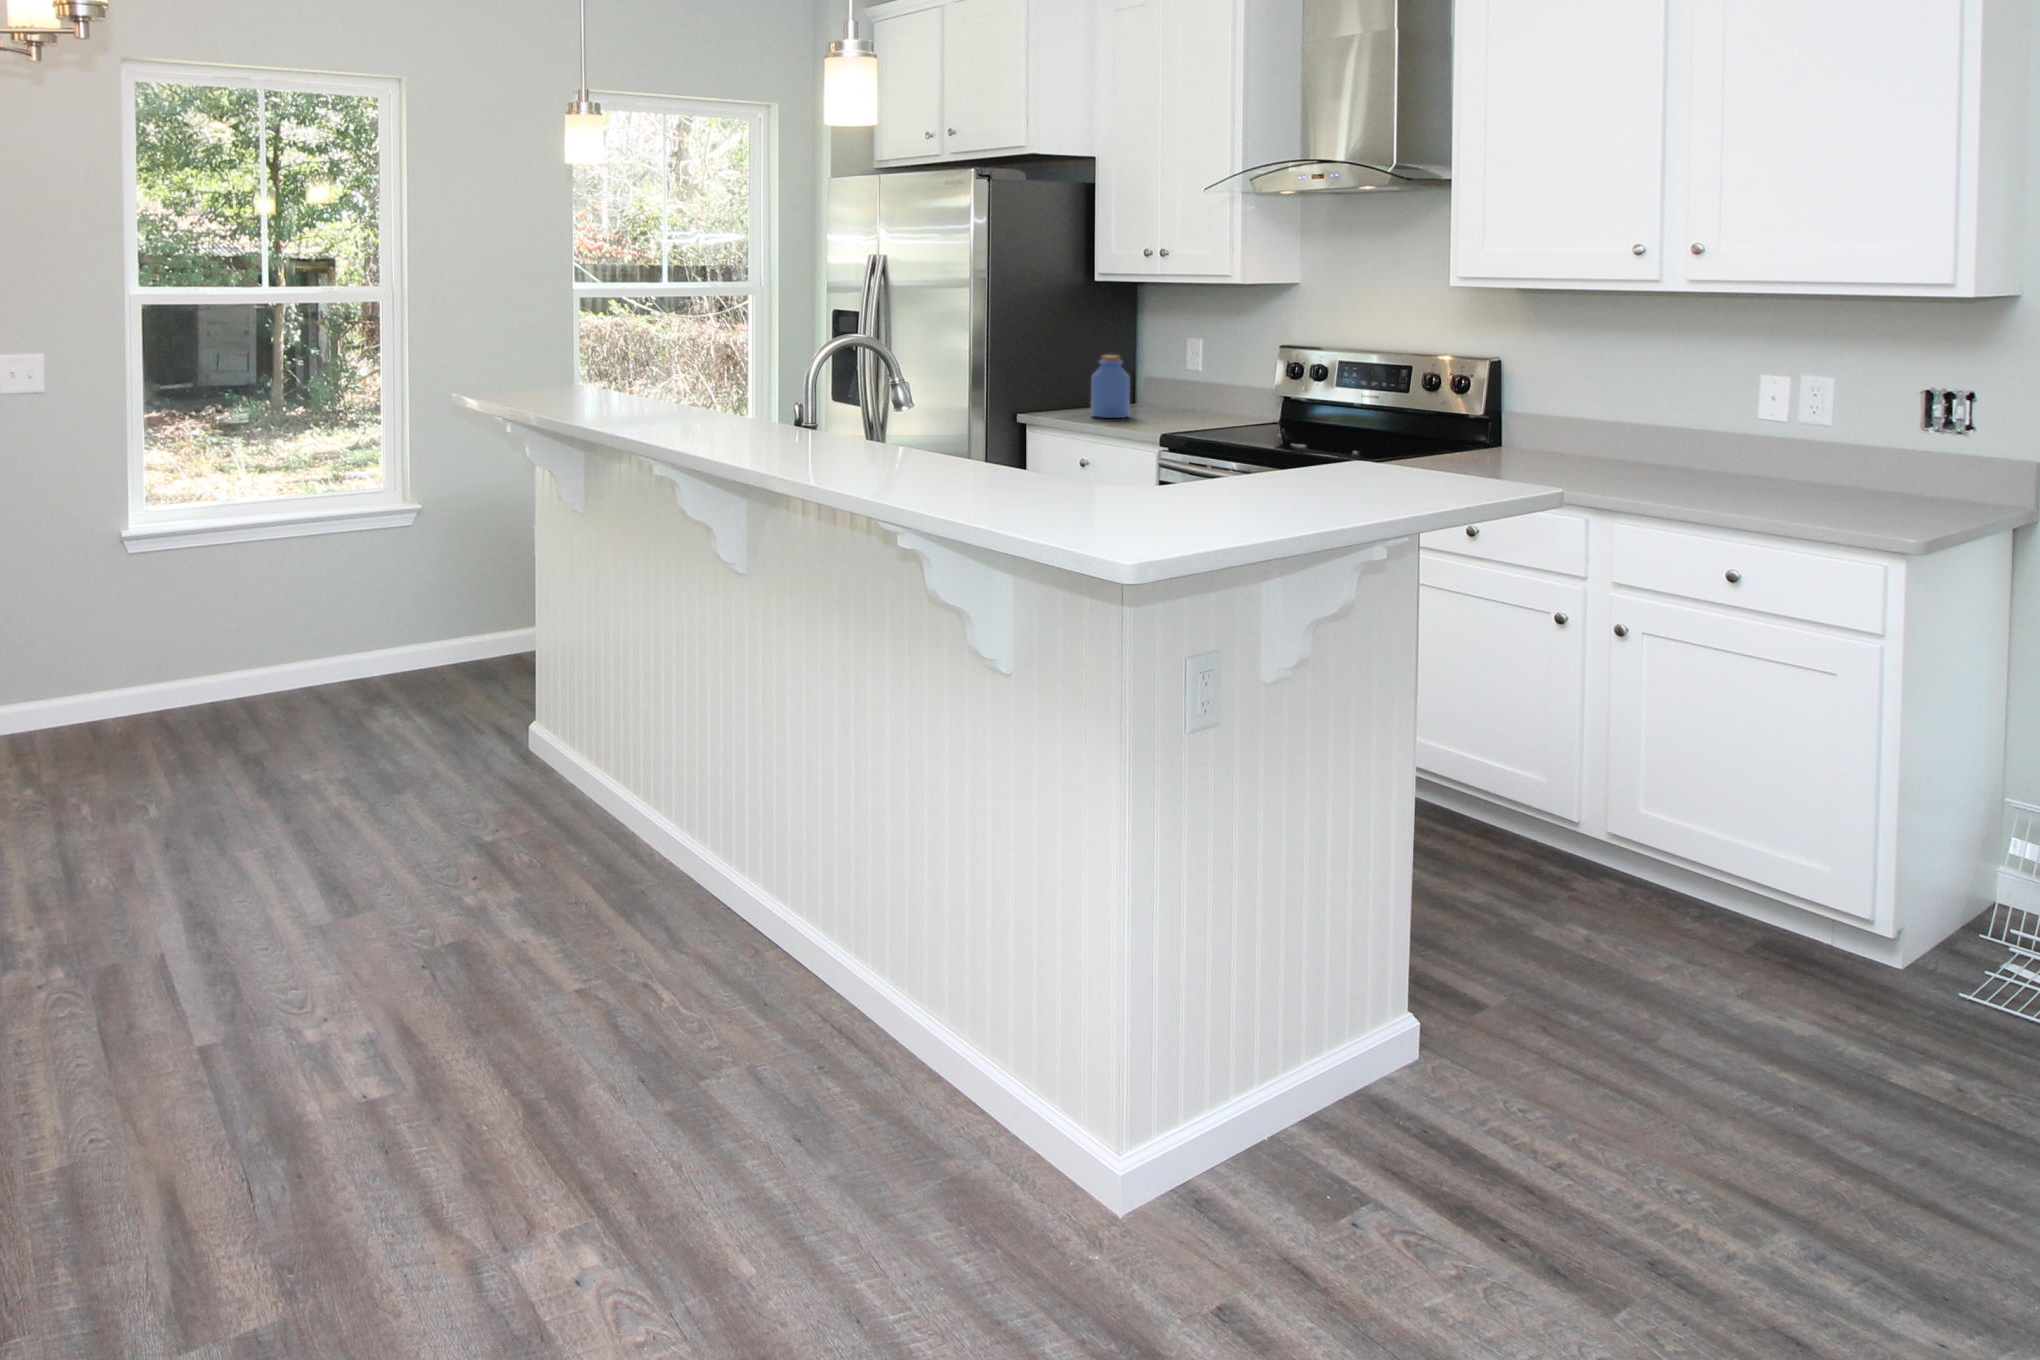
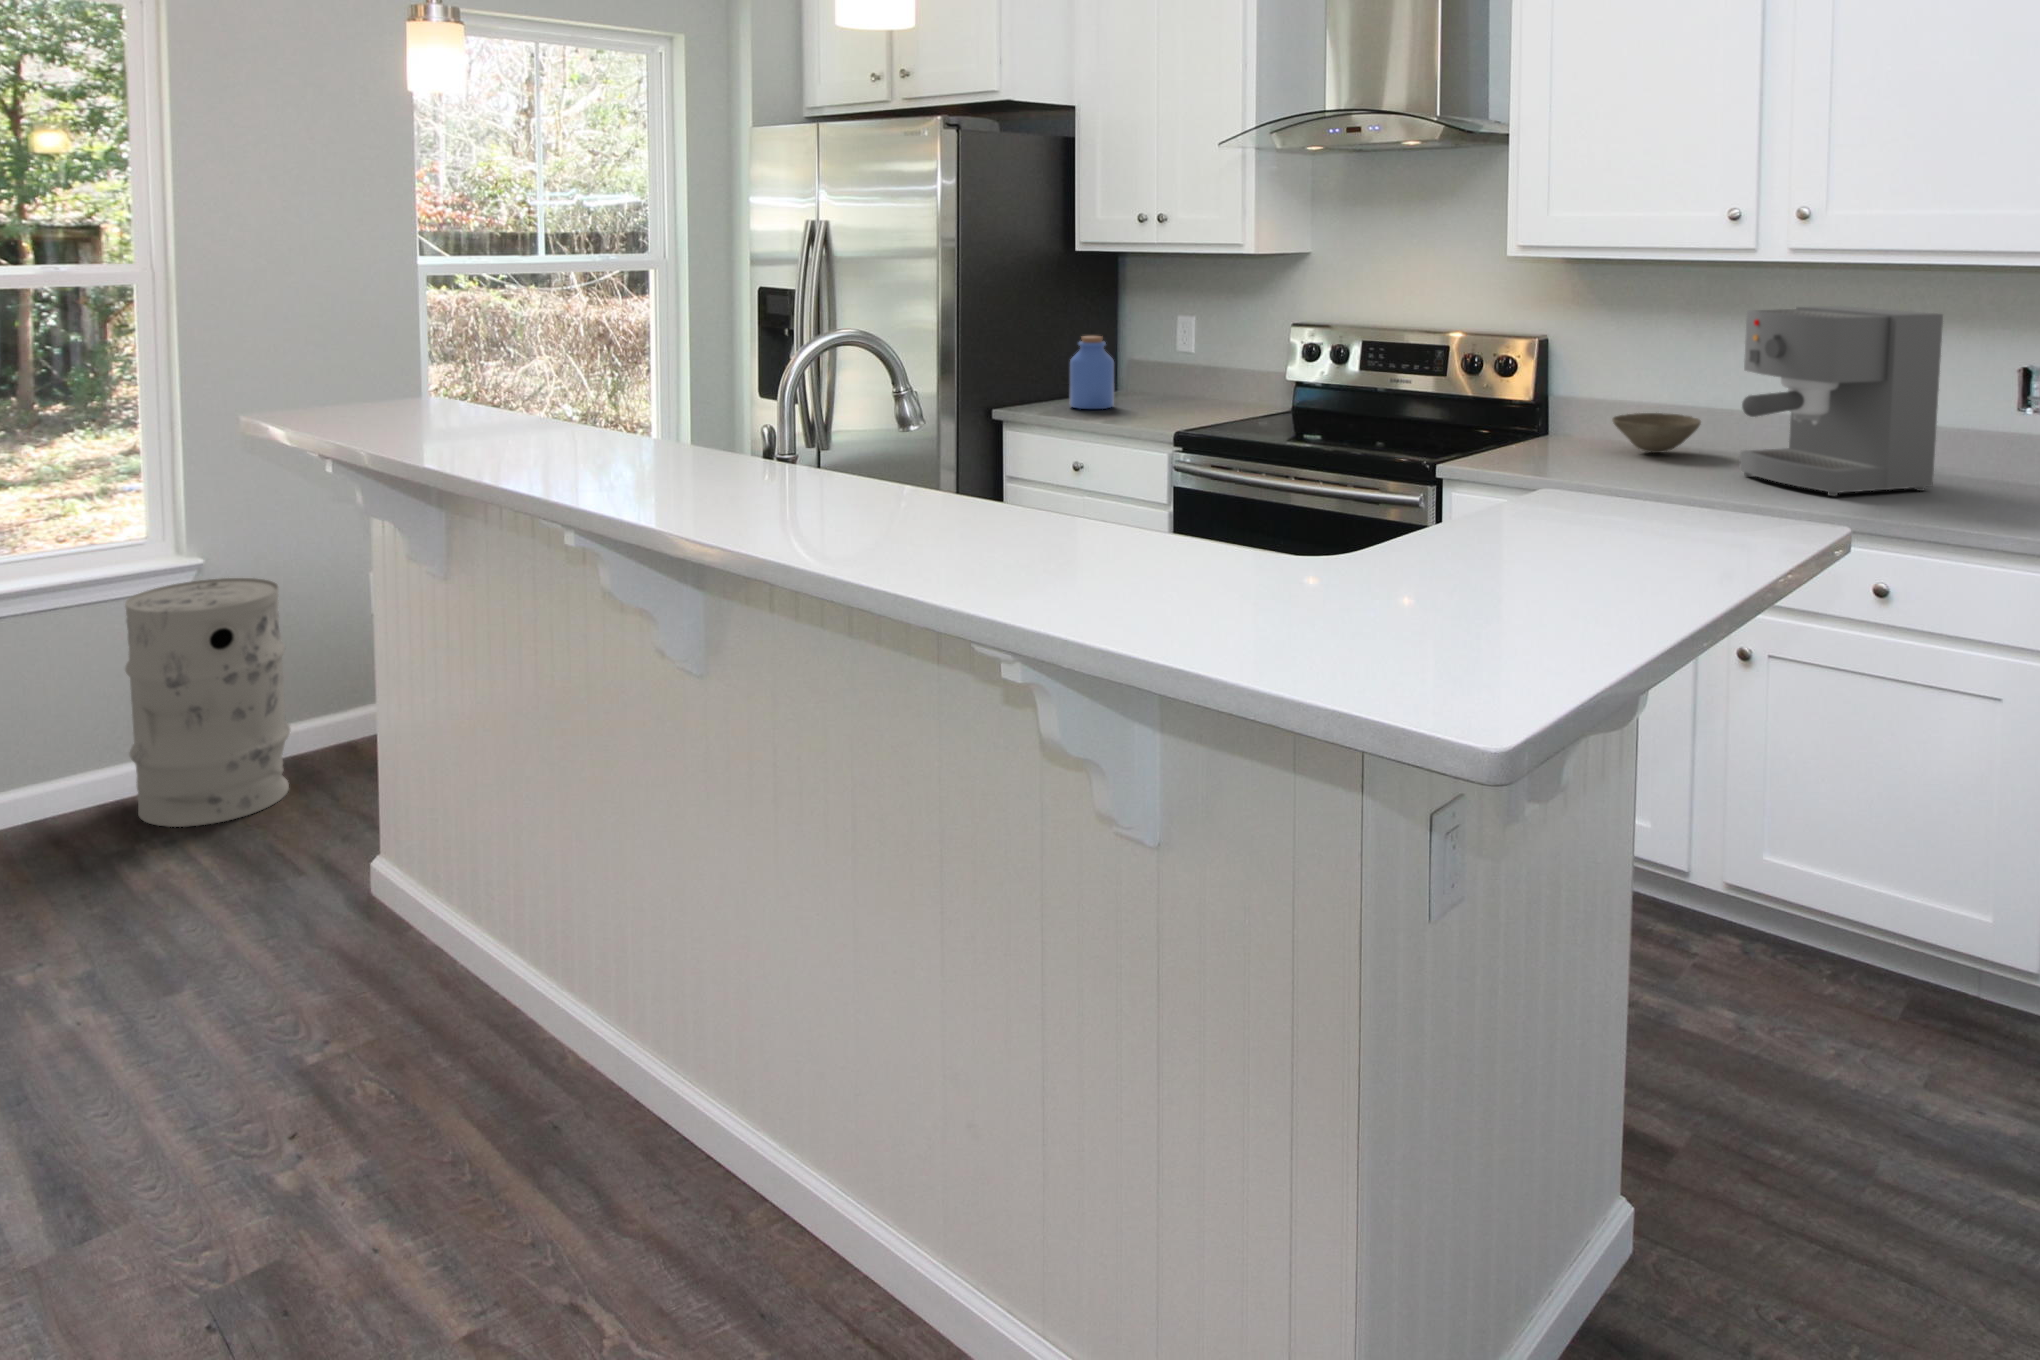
coffee maker: none [1625,330,1826,496] -> present [1740,306,1943,496]
bowl: none [1548,427,1630,462] -> present [1612,413,1701,453]
trash can: none [368,522,476,700] -> present [125,578,290,827]

